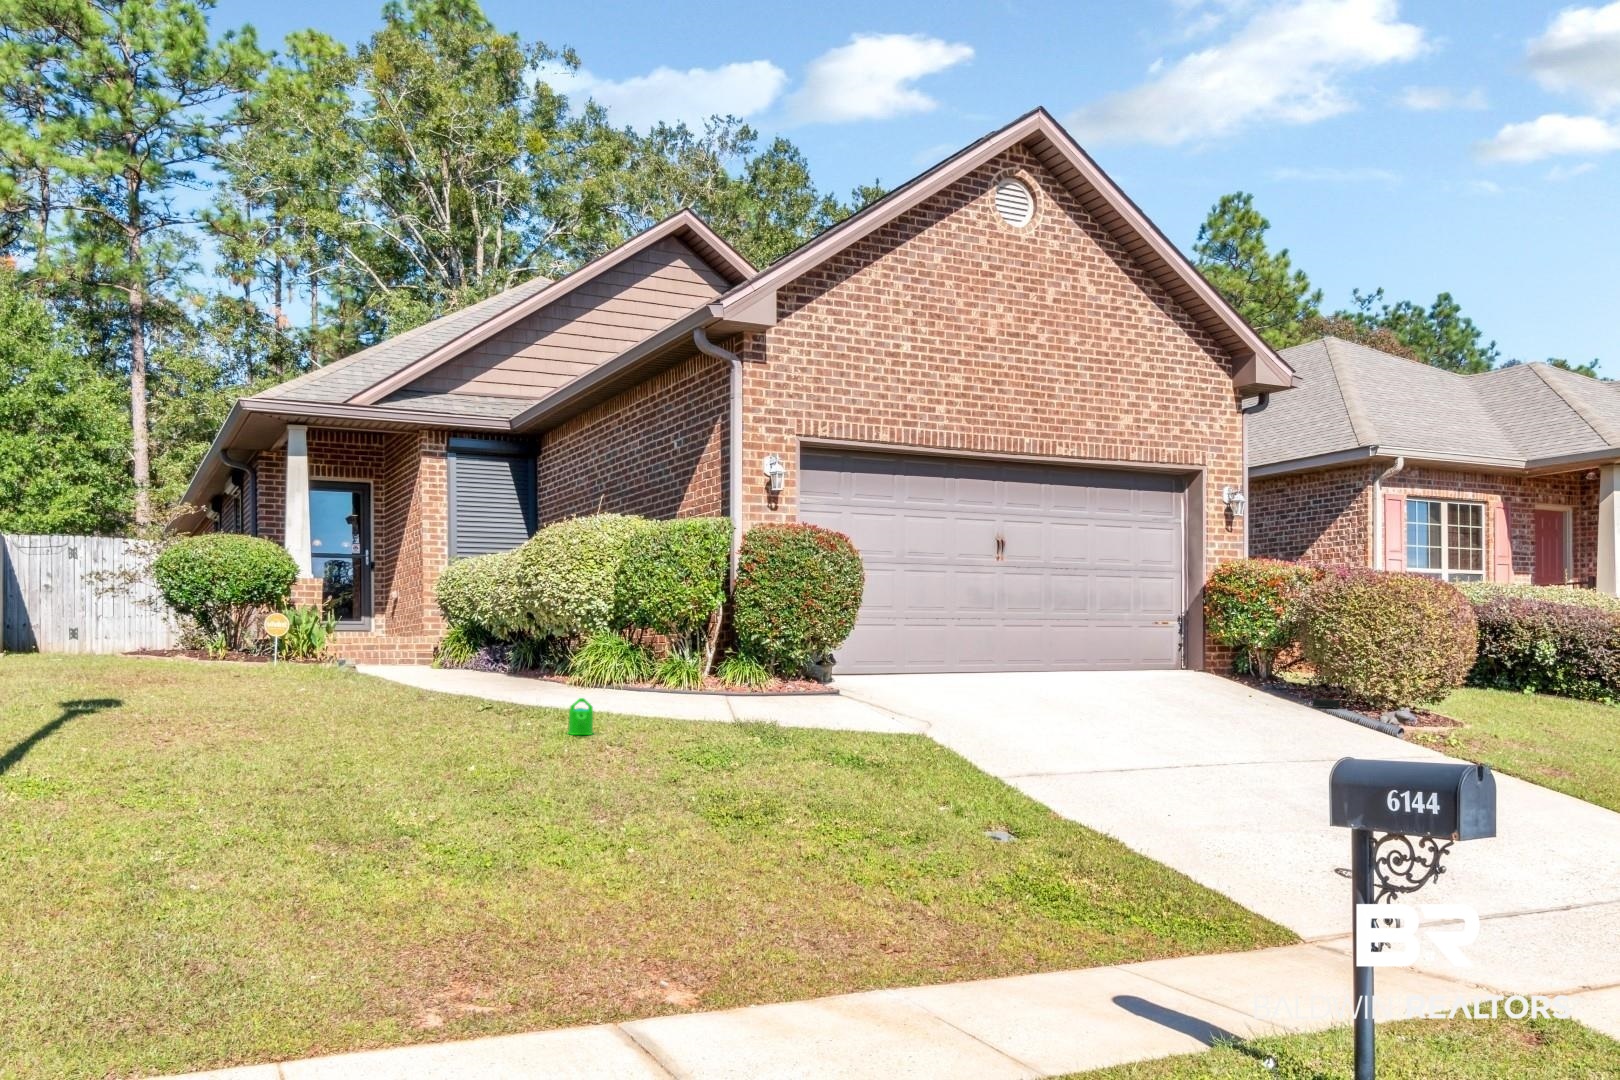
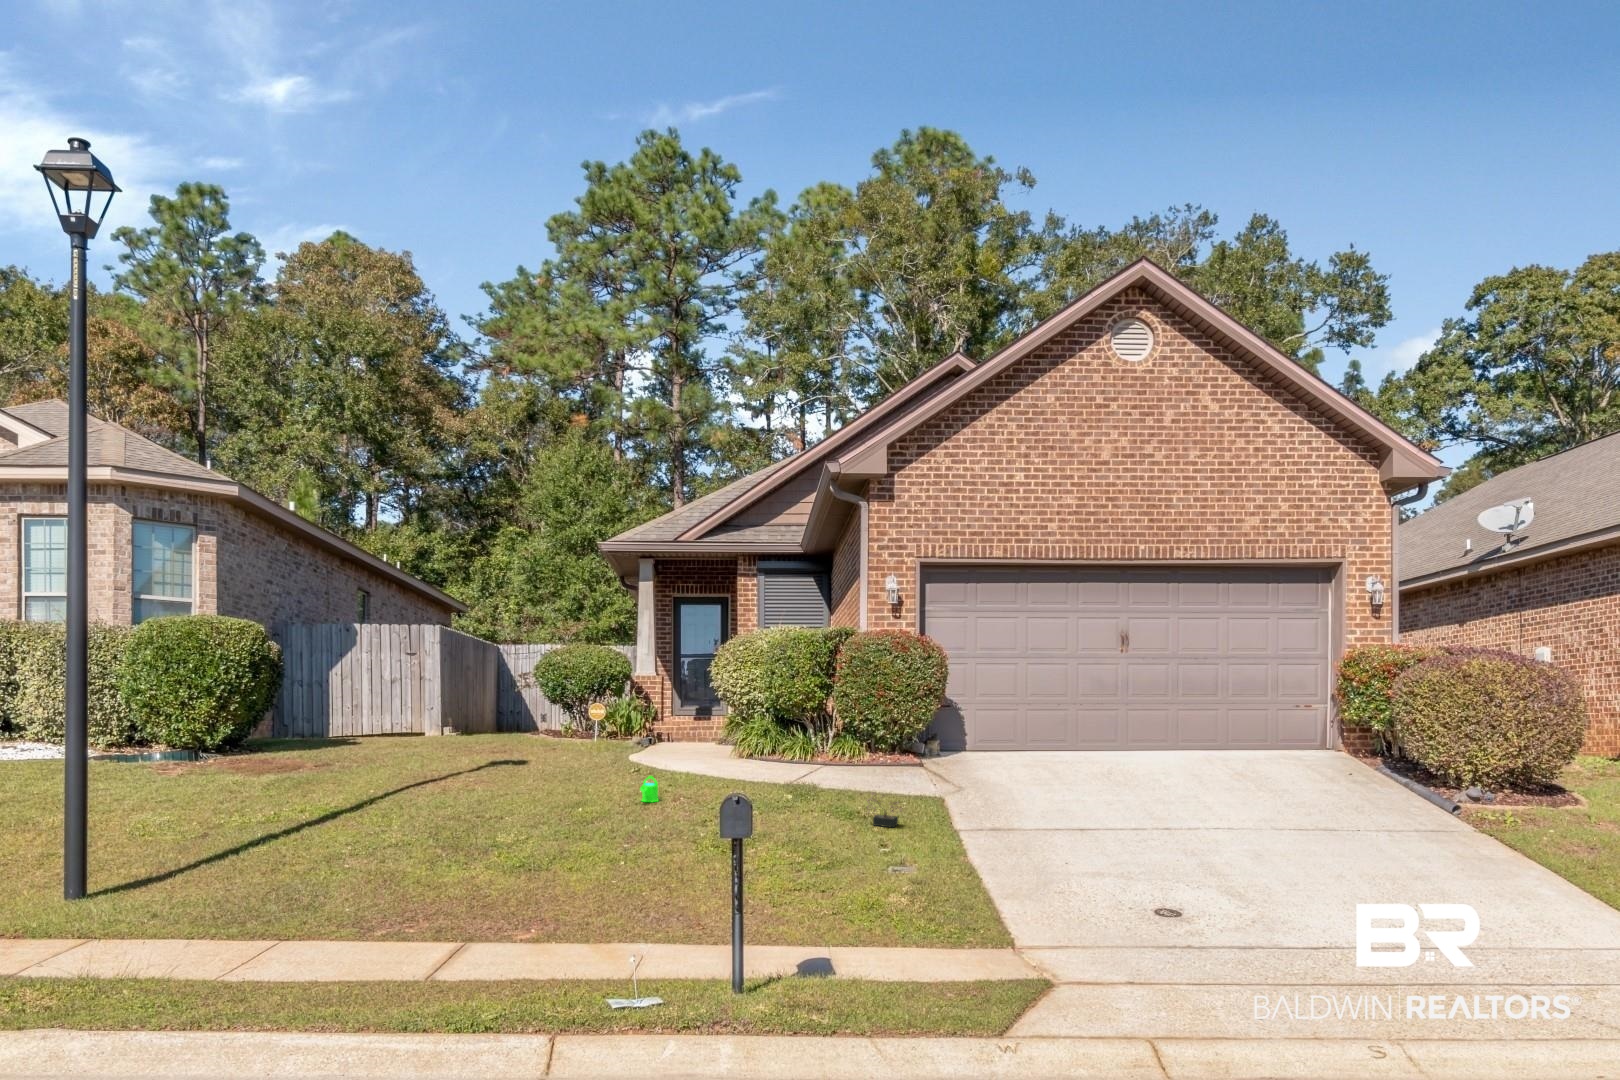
decorative plant: present [1308,676,1343,708] -> present [867,792,901,827]

